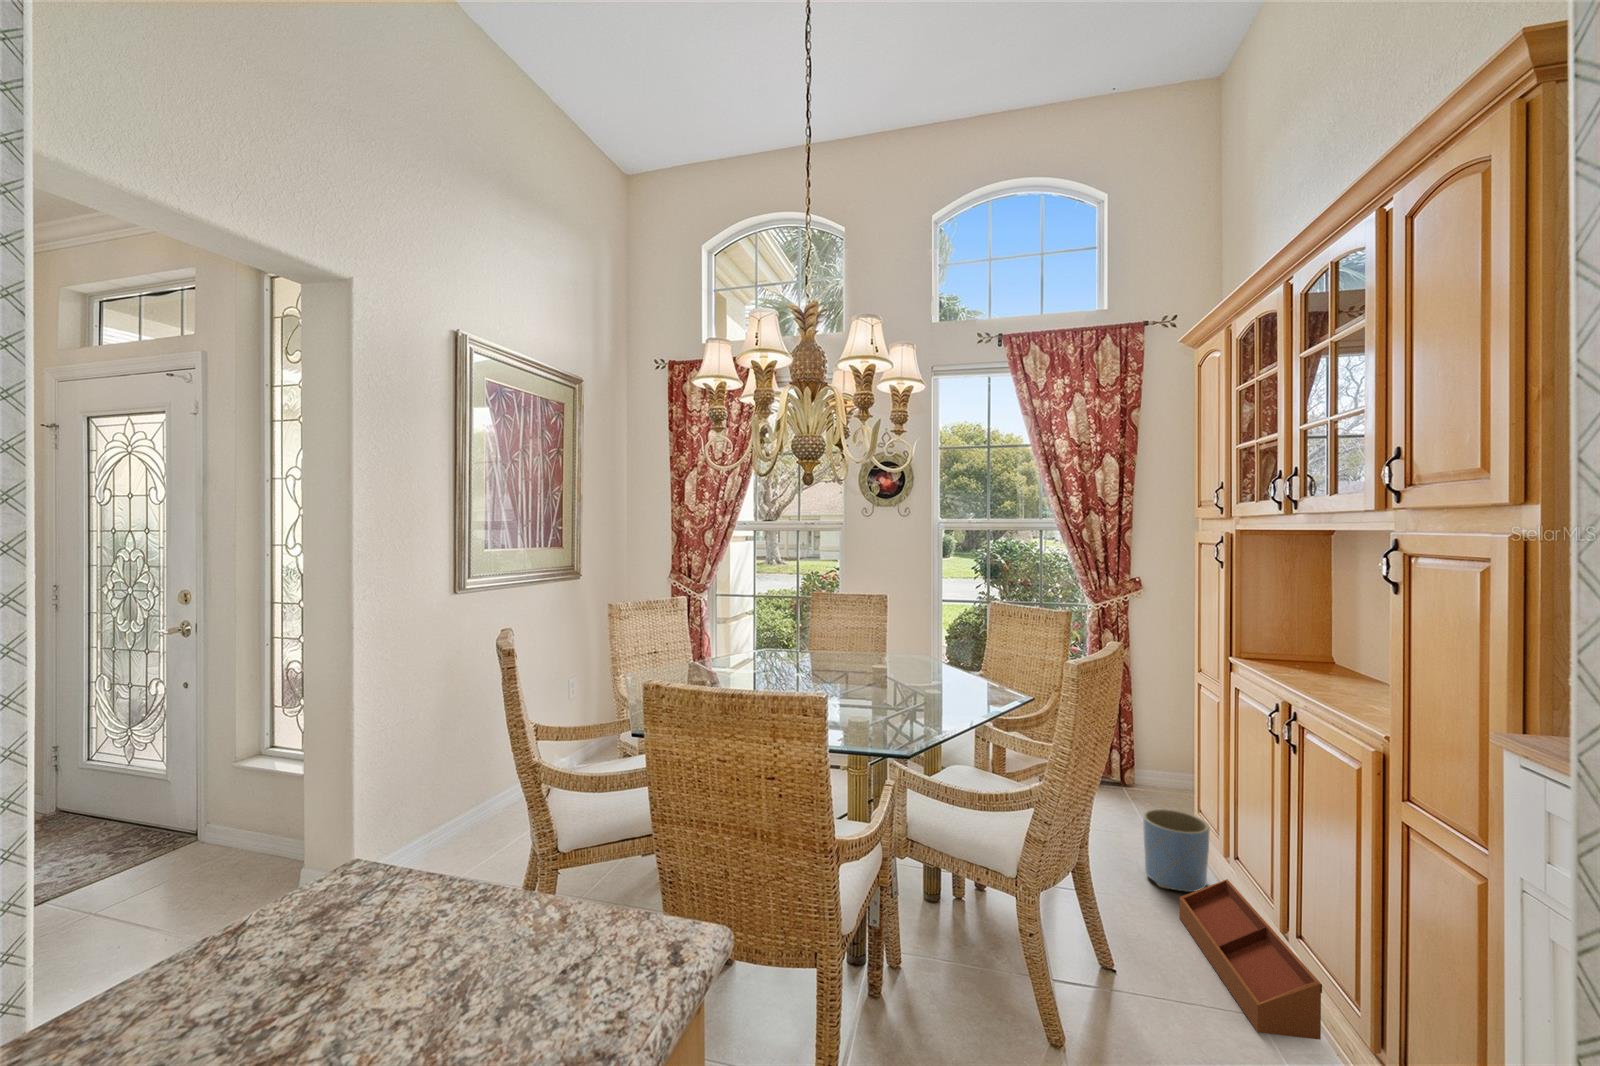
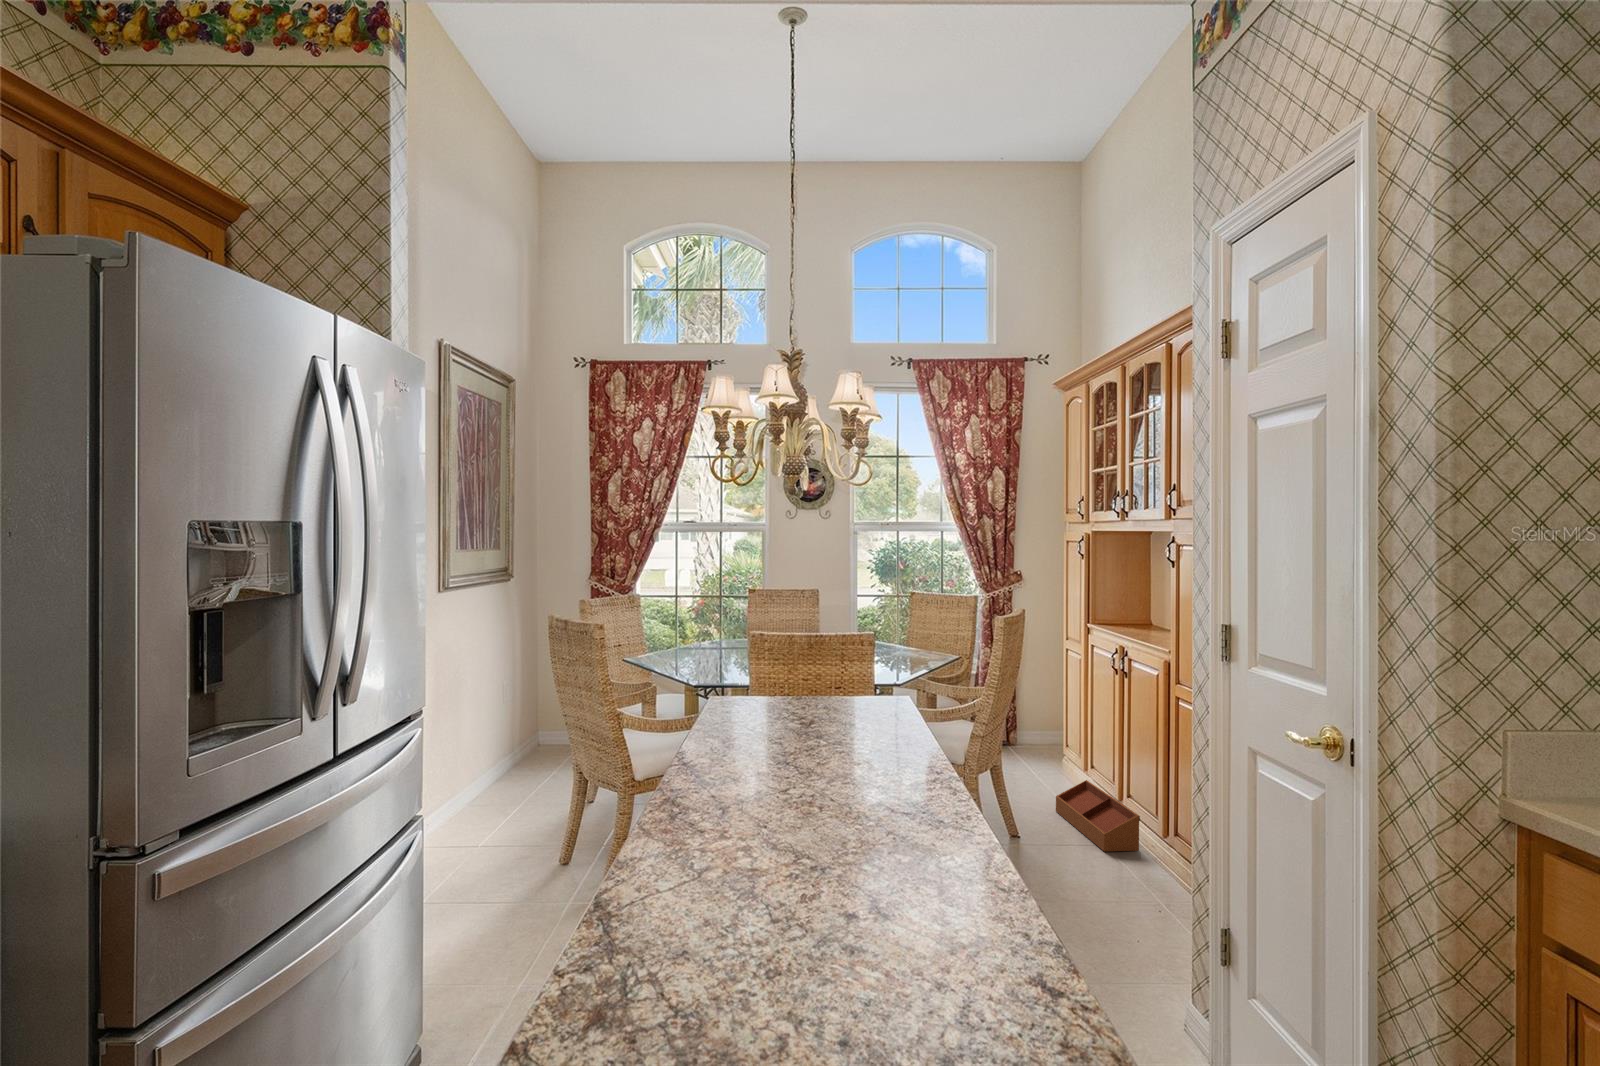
planter: present [1143,809,1210,892] -> none [1029,744,1075,798]

